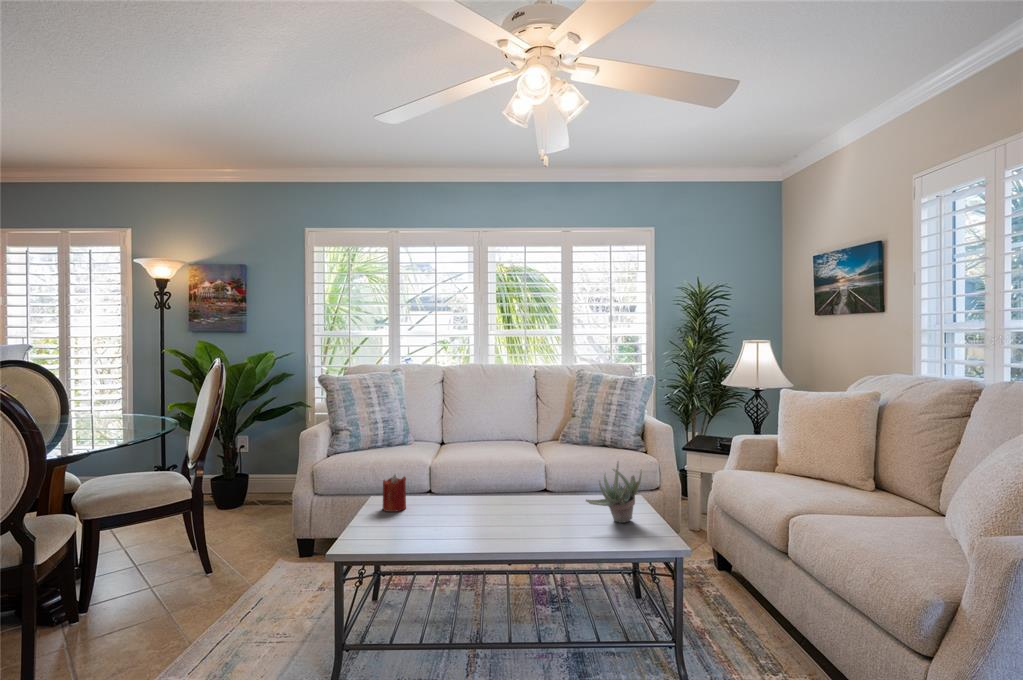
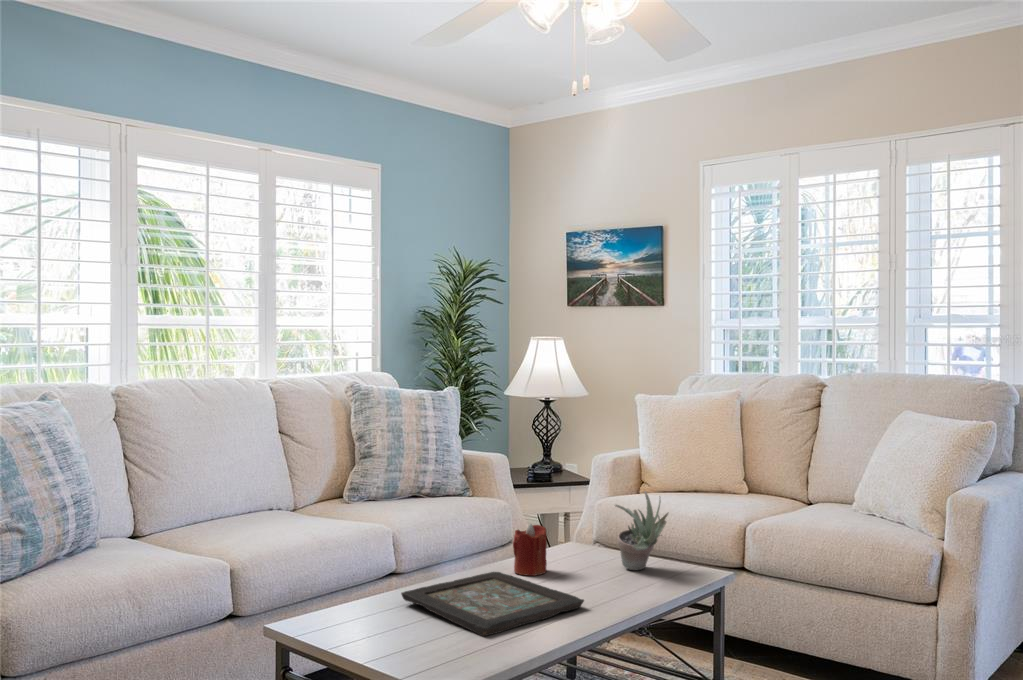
candle: present [383,475,406,512] -> present [513,524,547,576]
decorative tray: none [426,495,527,531] -> present [401,572,584,636]

